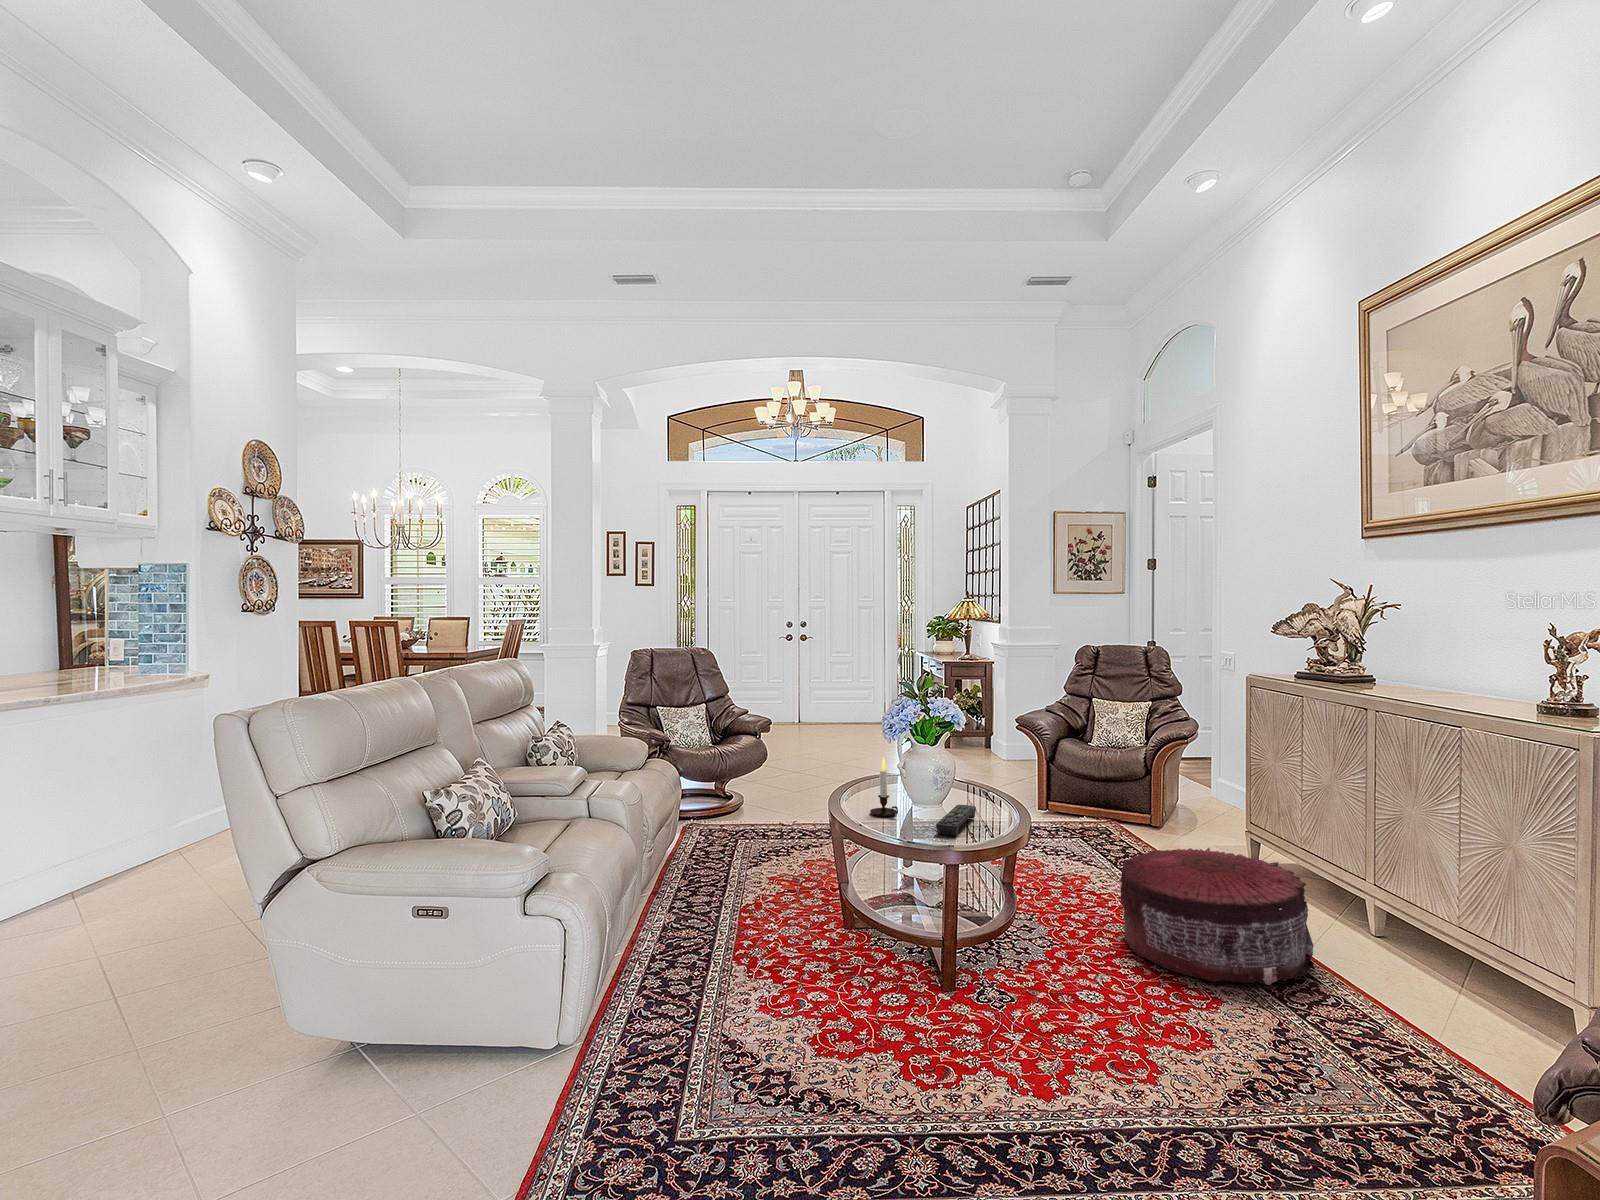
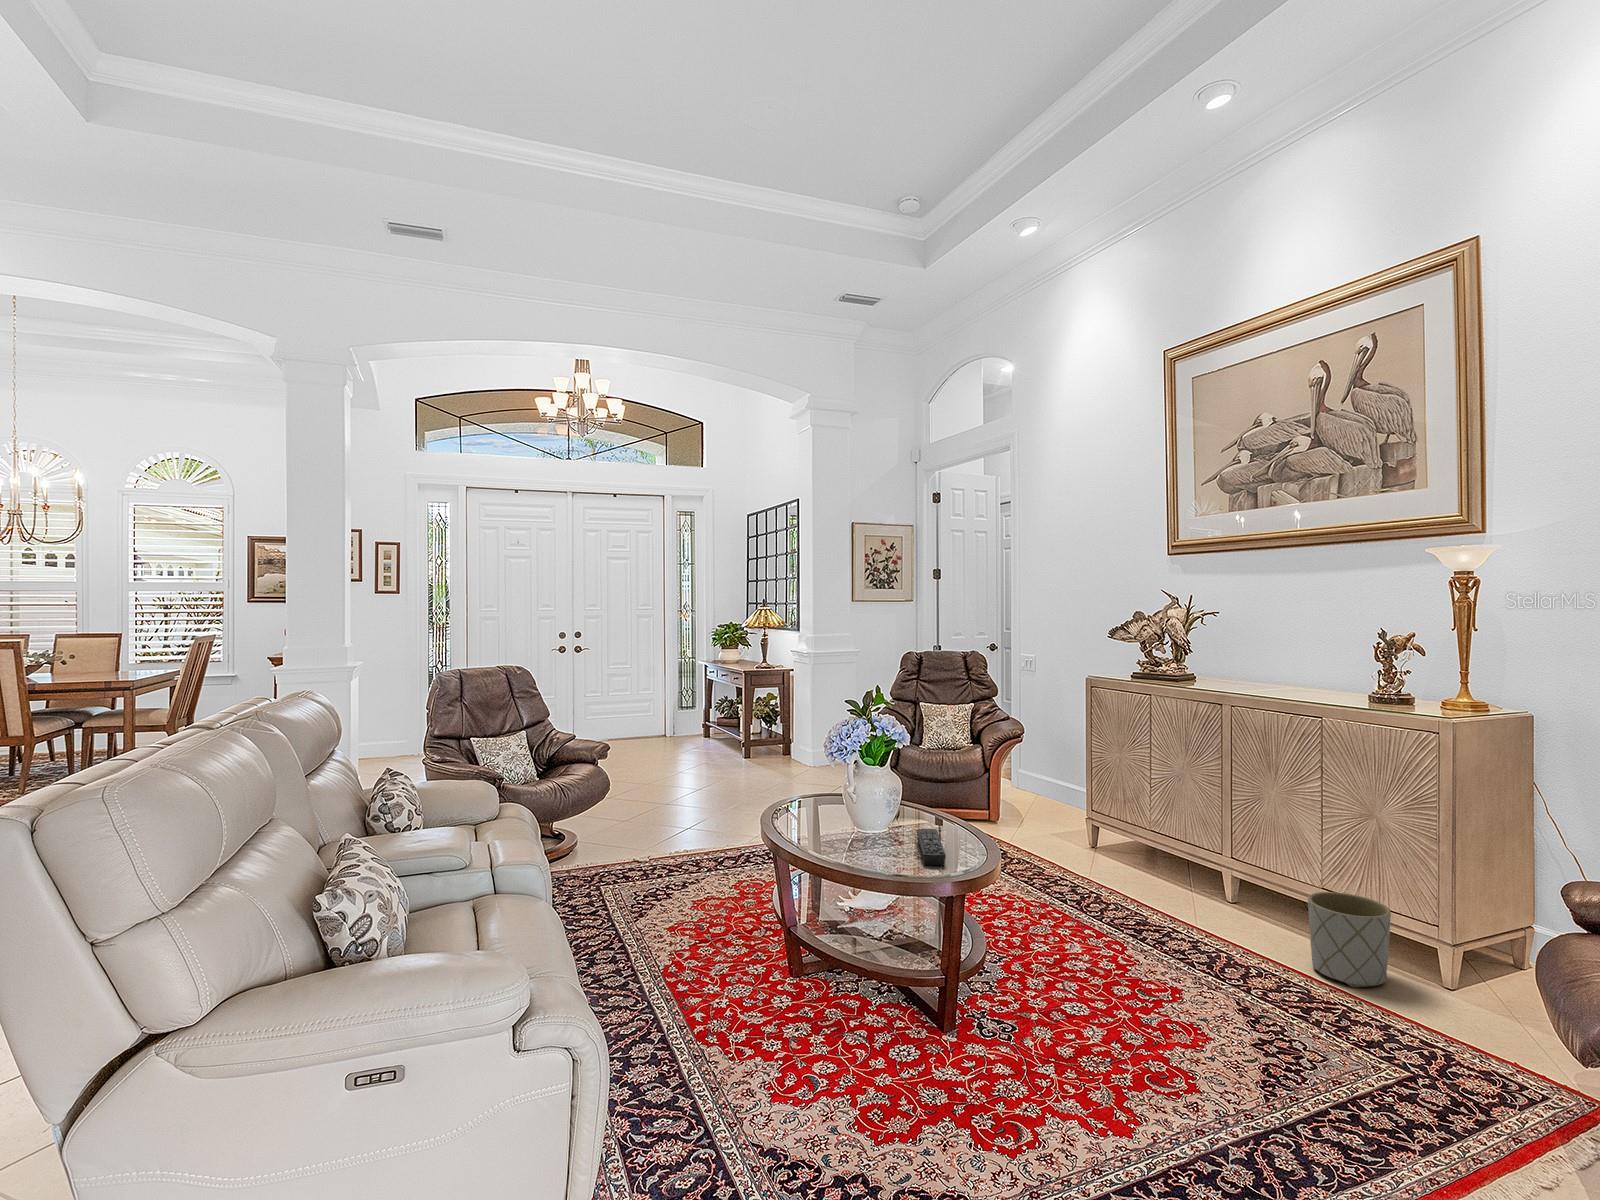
candle: present [870,757,898,816] -> none [831,785,866,851]
pouf: present [1121,848,1315,985] -> none [1043,842,1223,973]
planter: none [1412,925,1514,1038] -> present [1308,892,1391,987]

